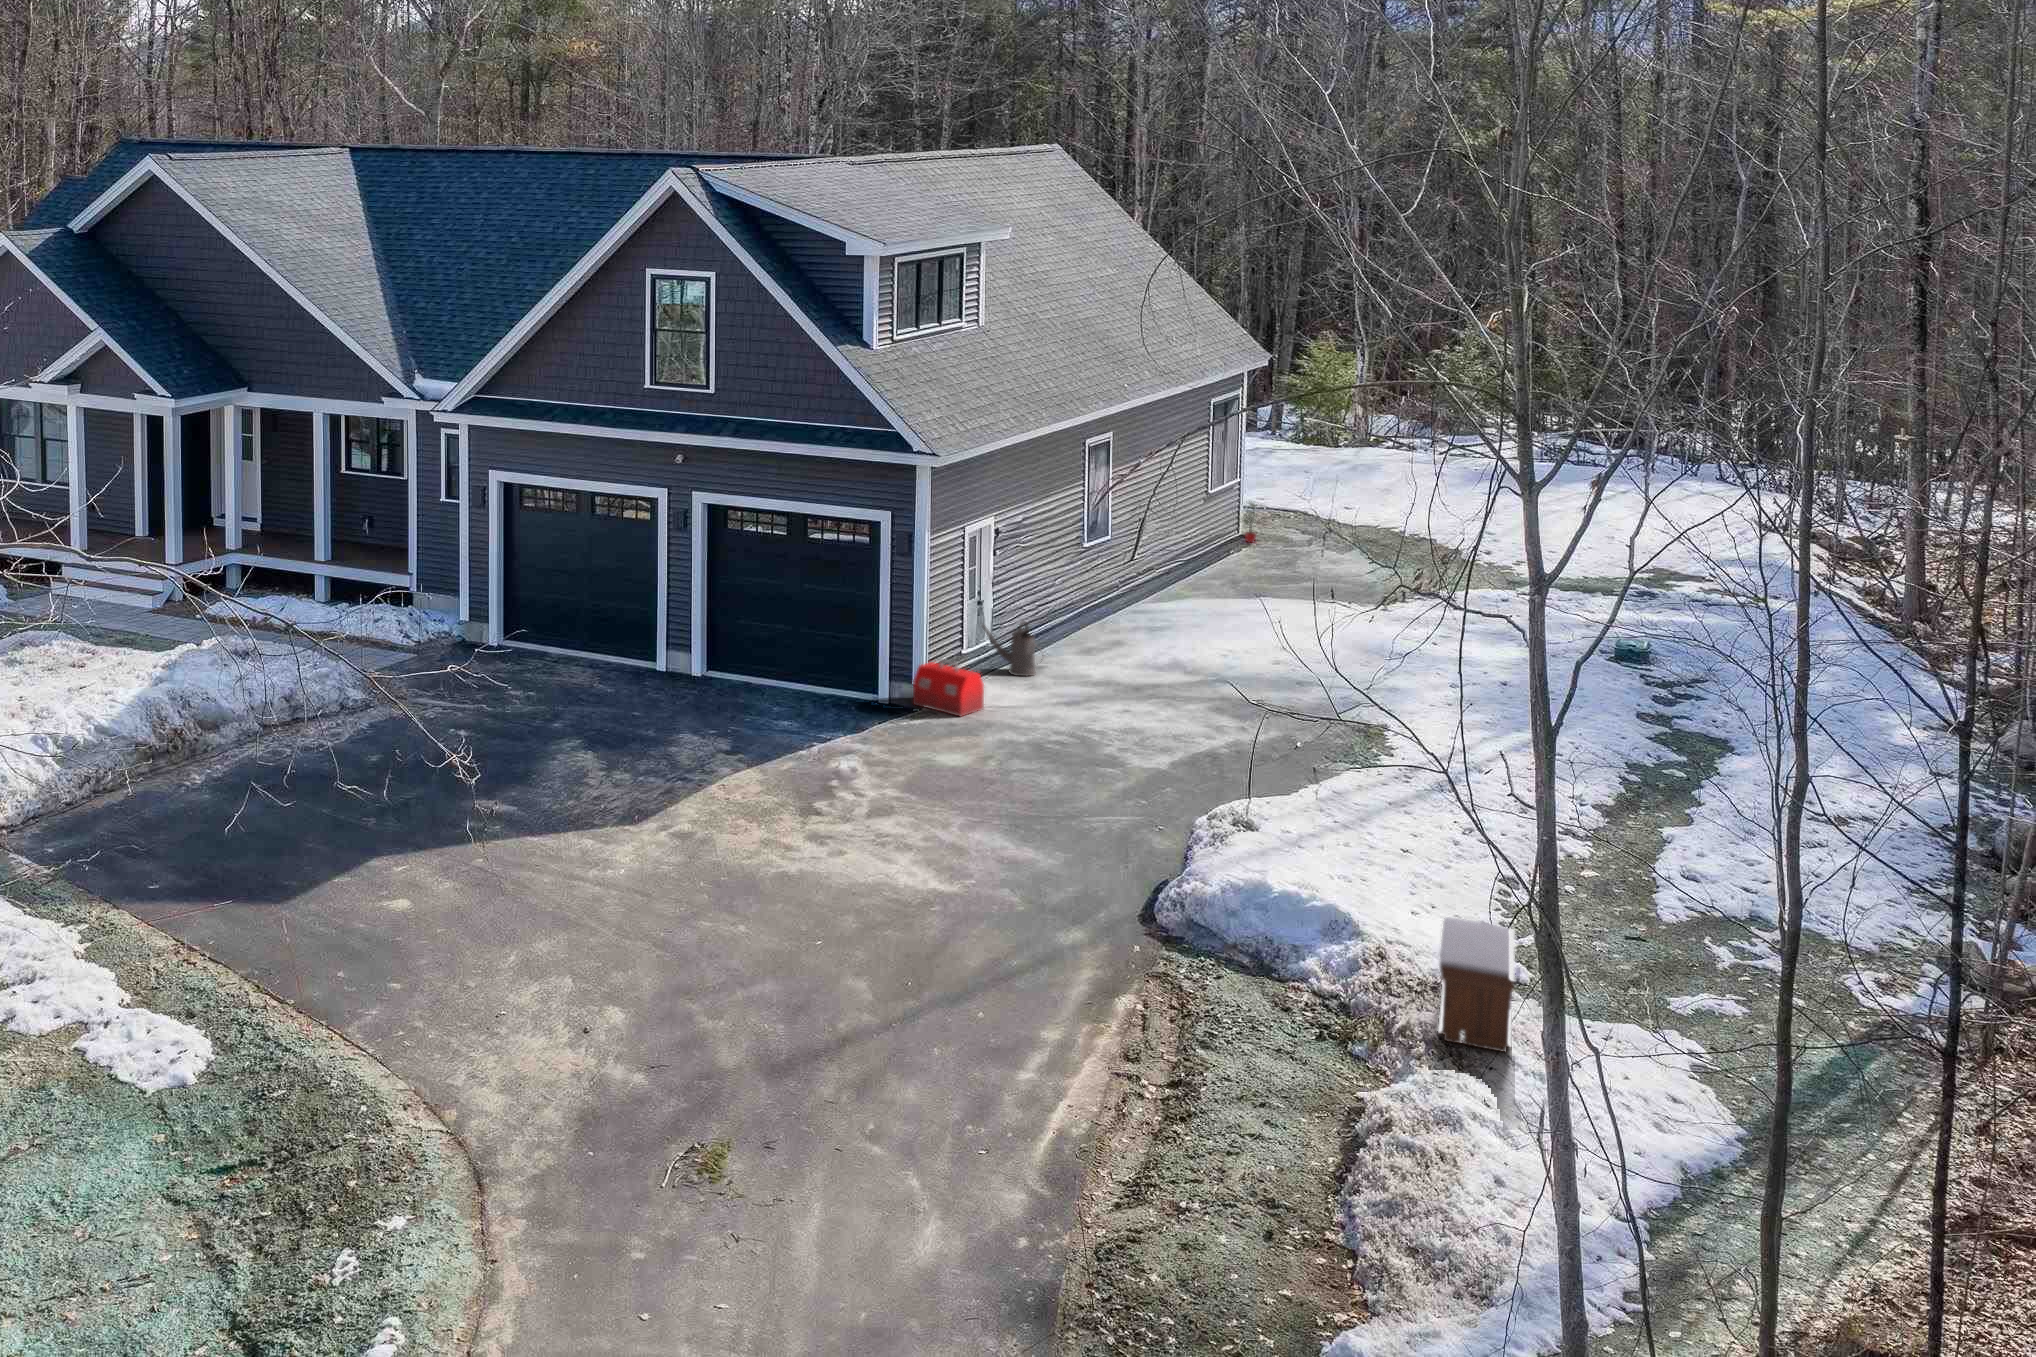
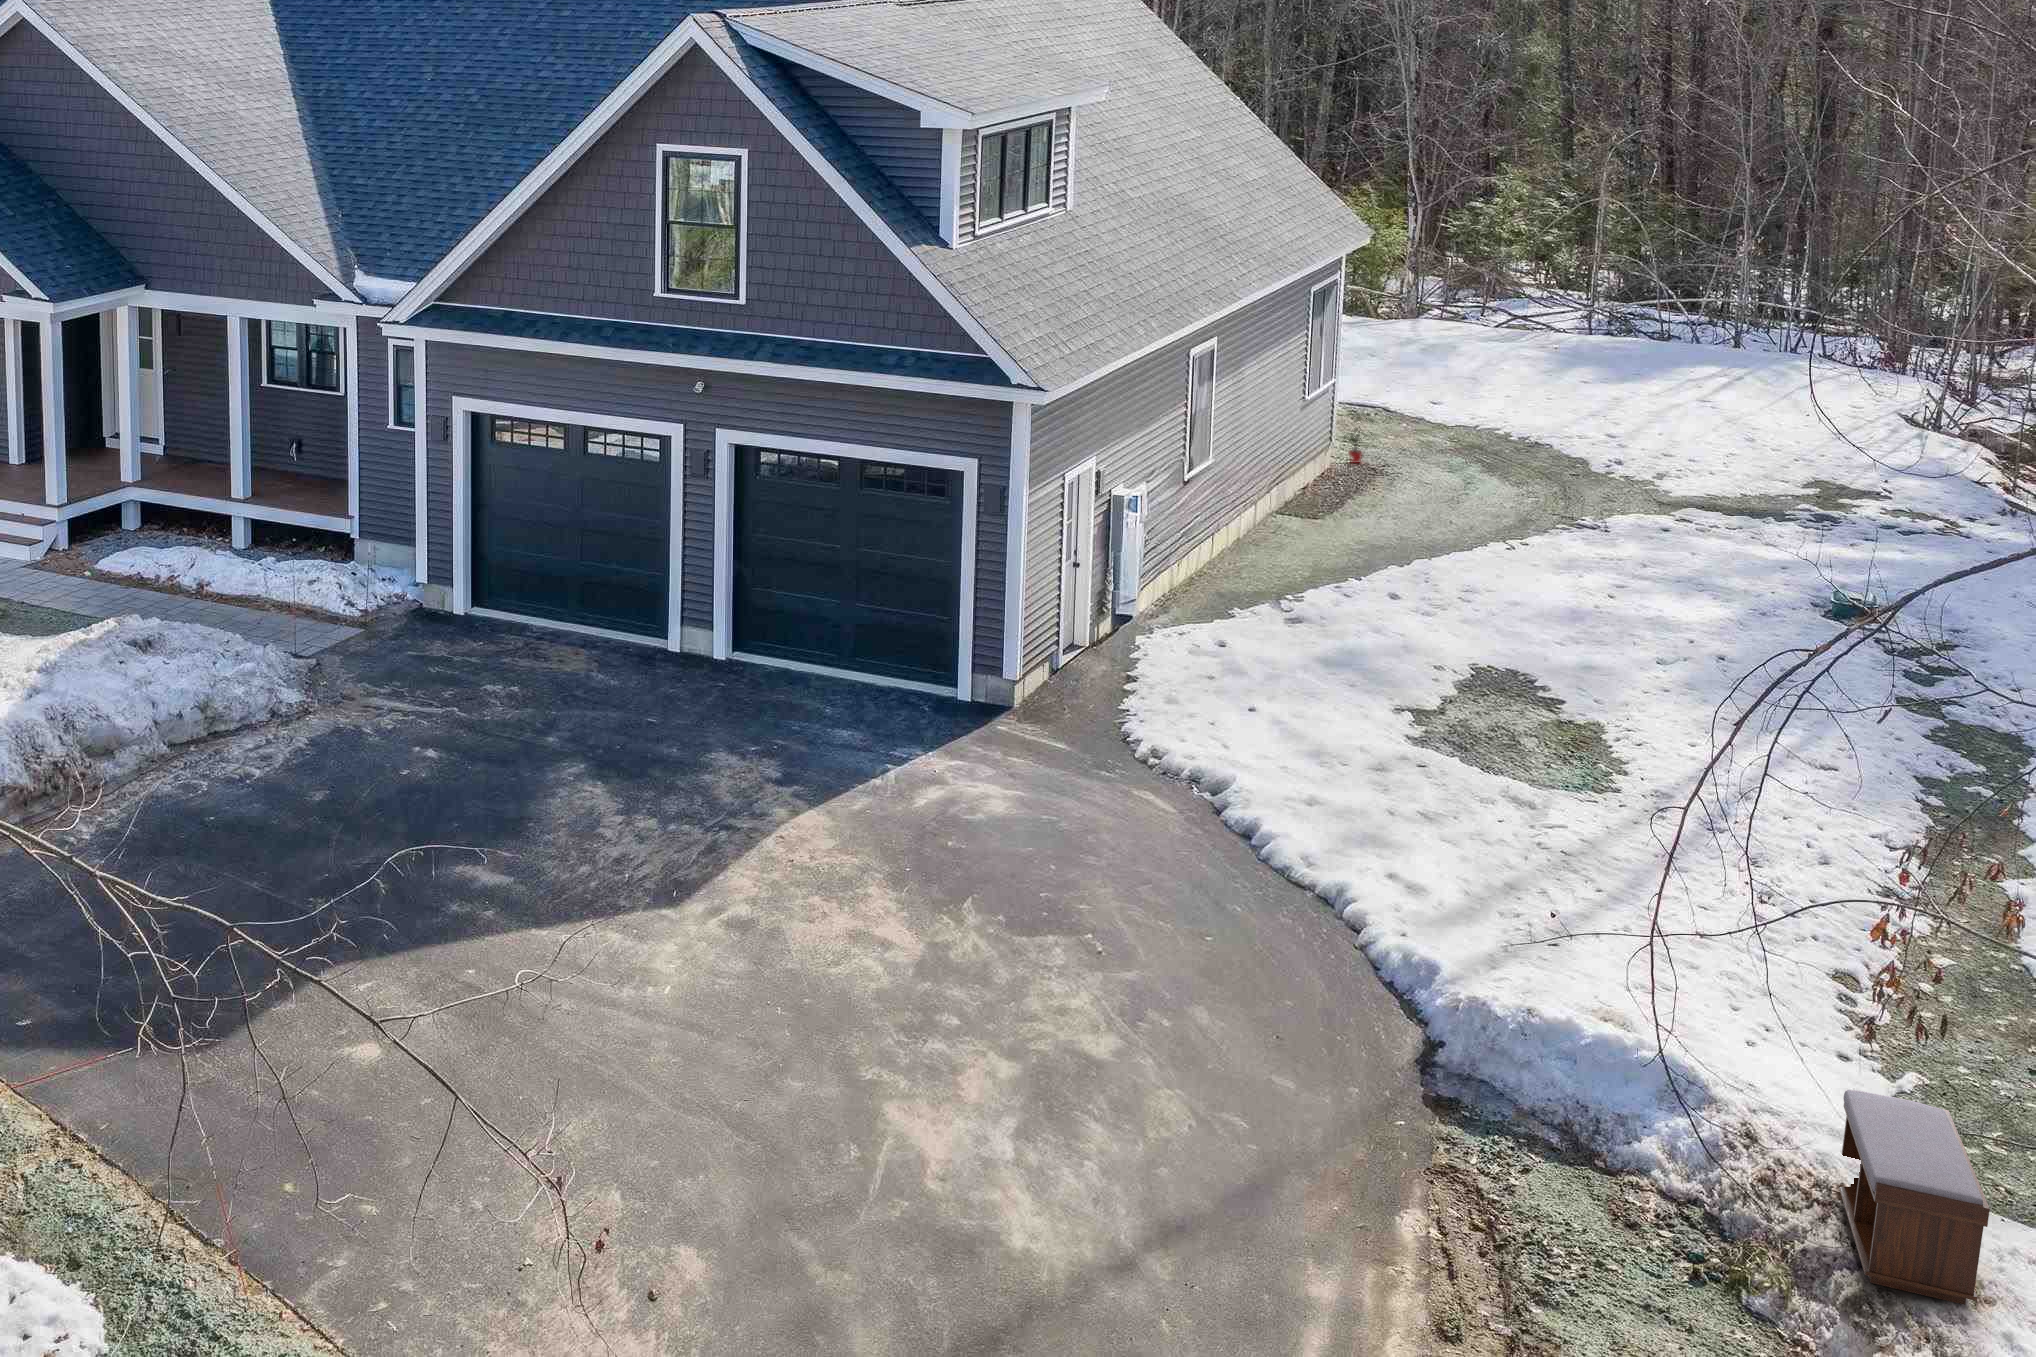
watering can: present [982,621,1042,677] -> none [1078,589,1159,659]
toolbox: present [913,659,984,717] -> none [1004,646,1096,722]

